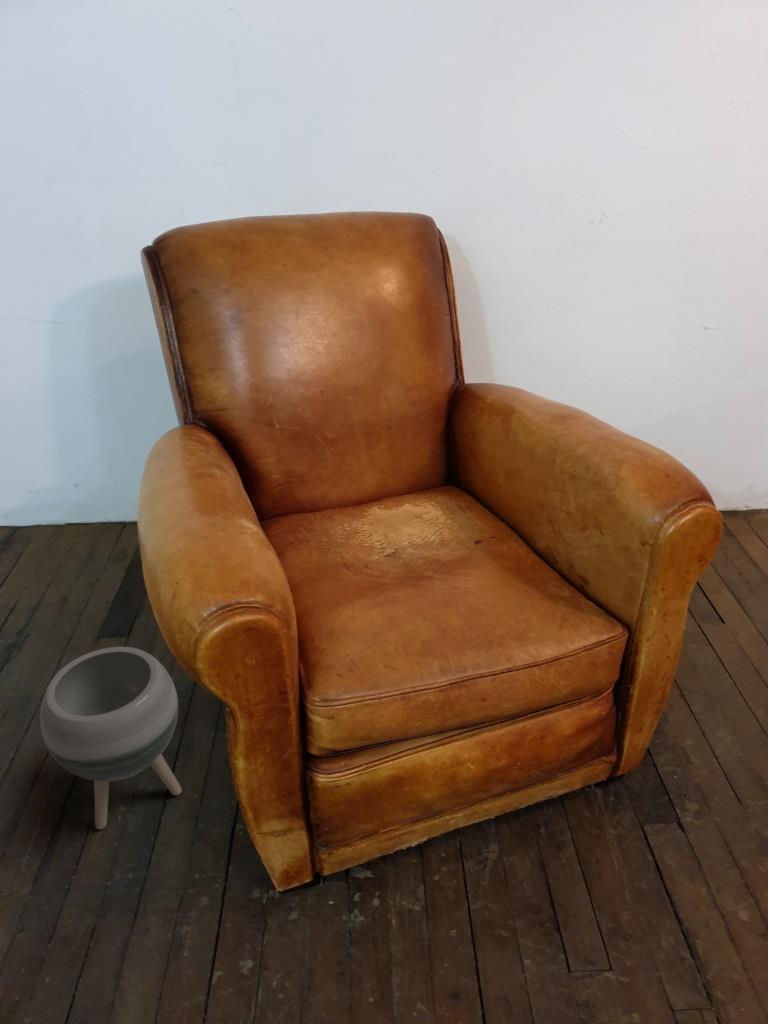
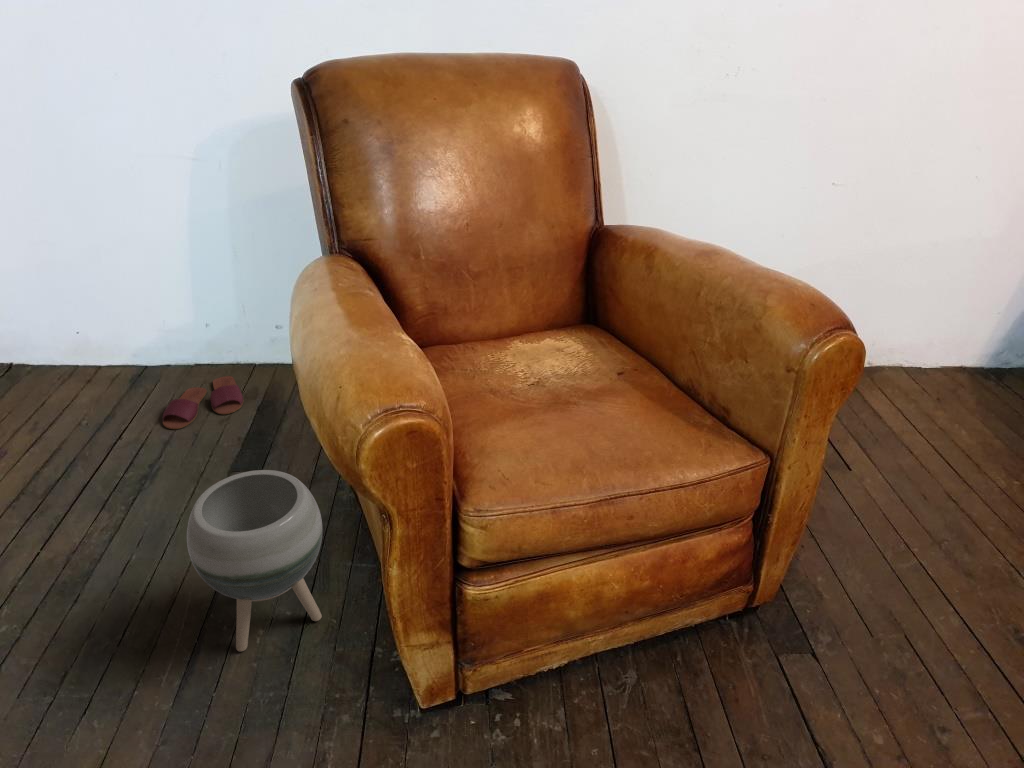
slippers: none [31,532,112,590] -> present [162,376,244,429]

